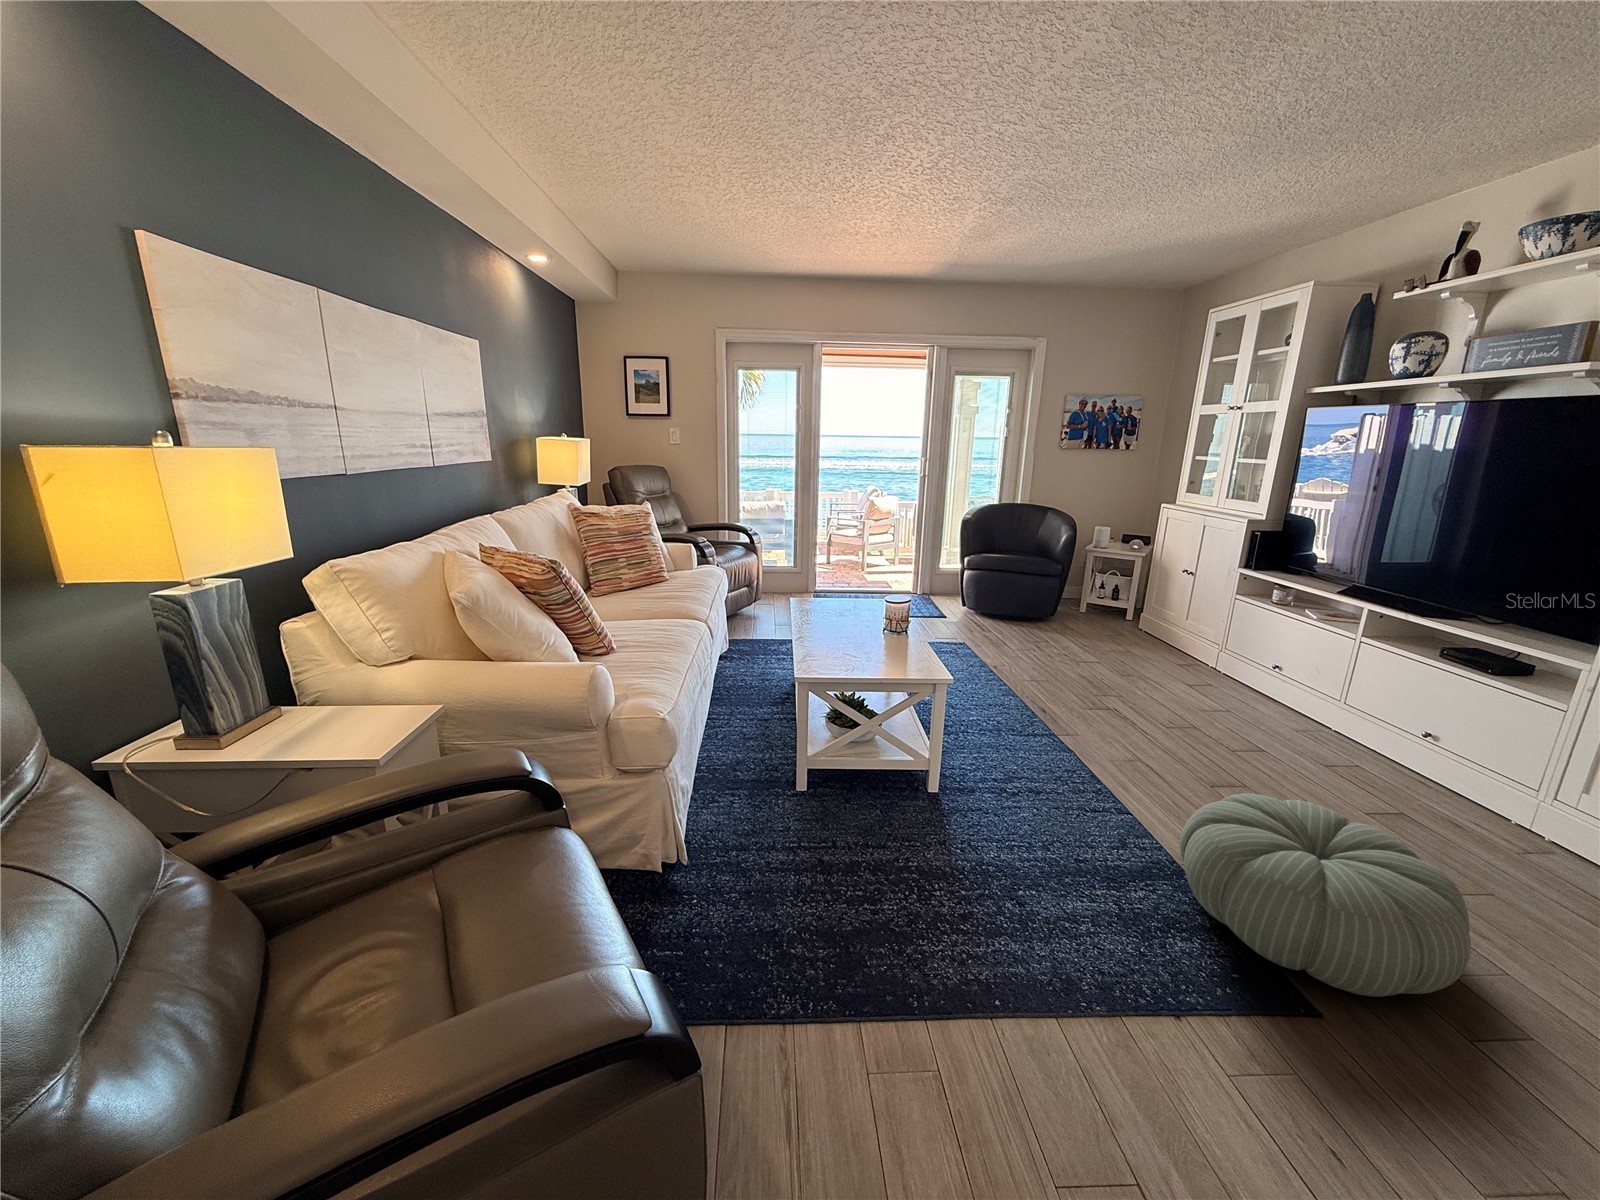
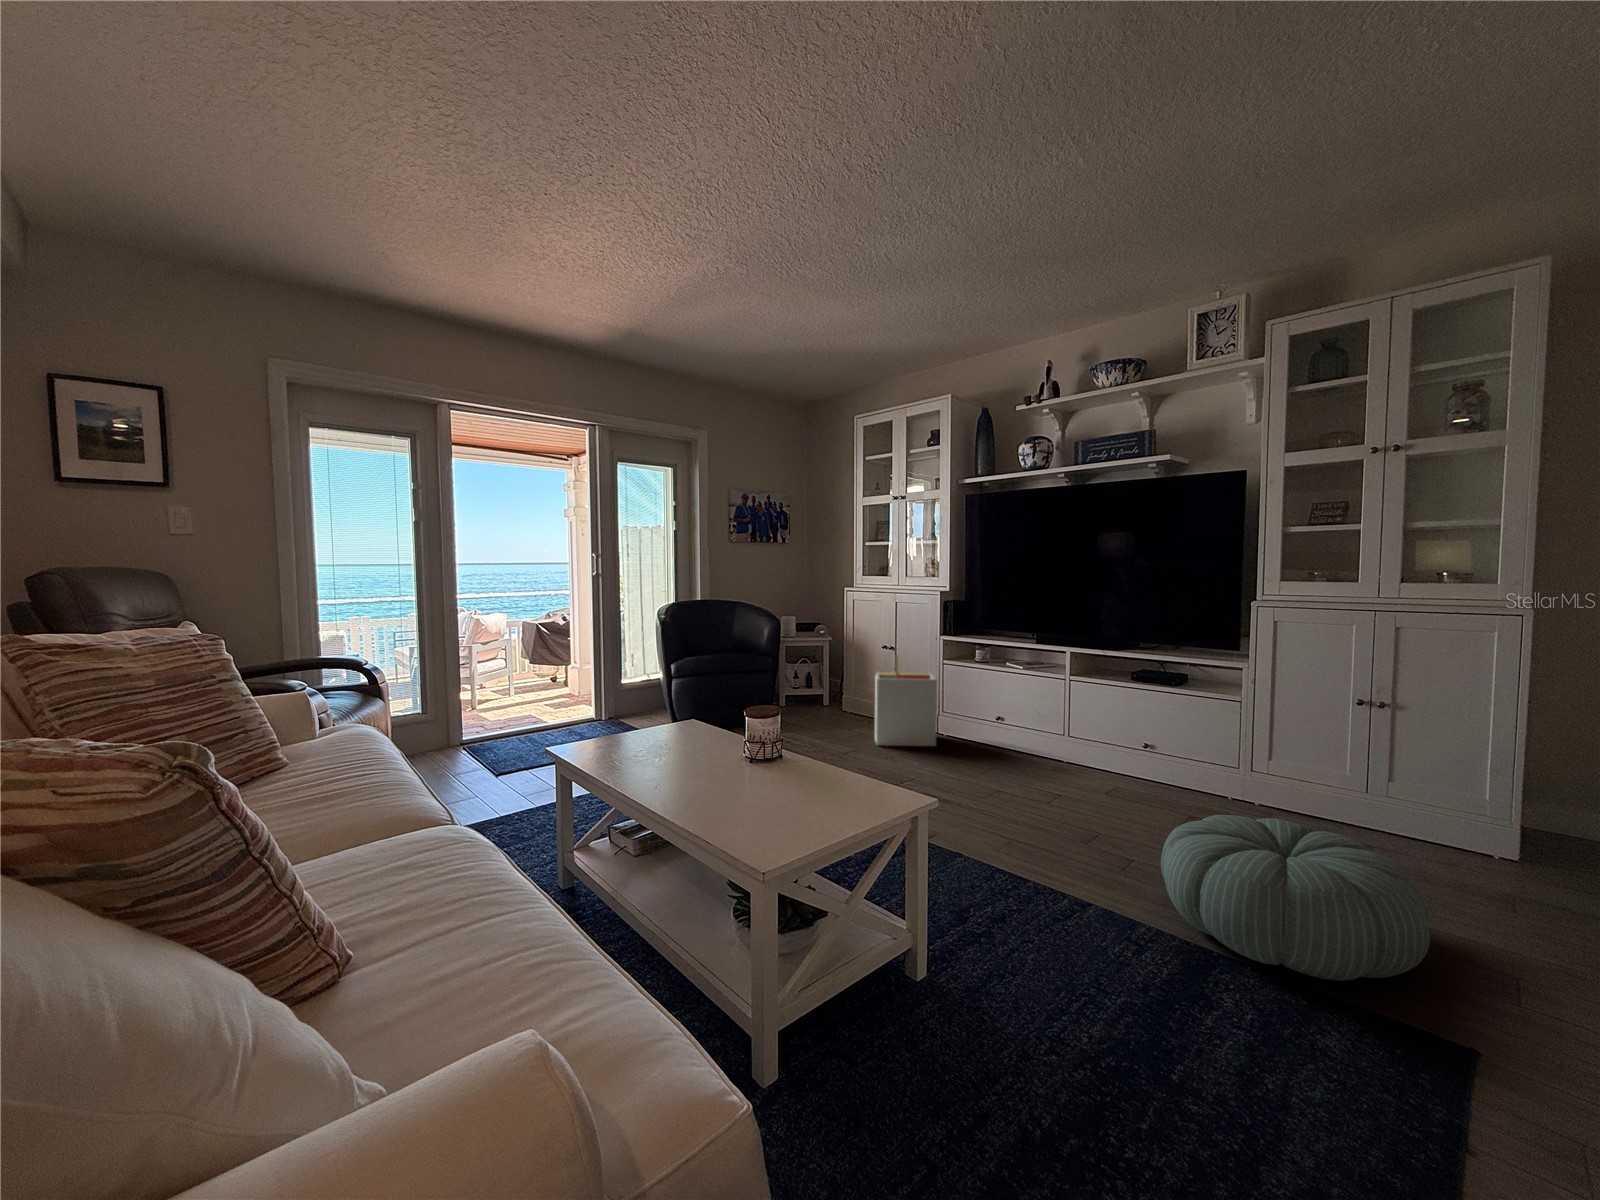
storage bin: none [1127,578,1214,675] -> present [875,655,937,746]

